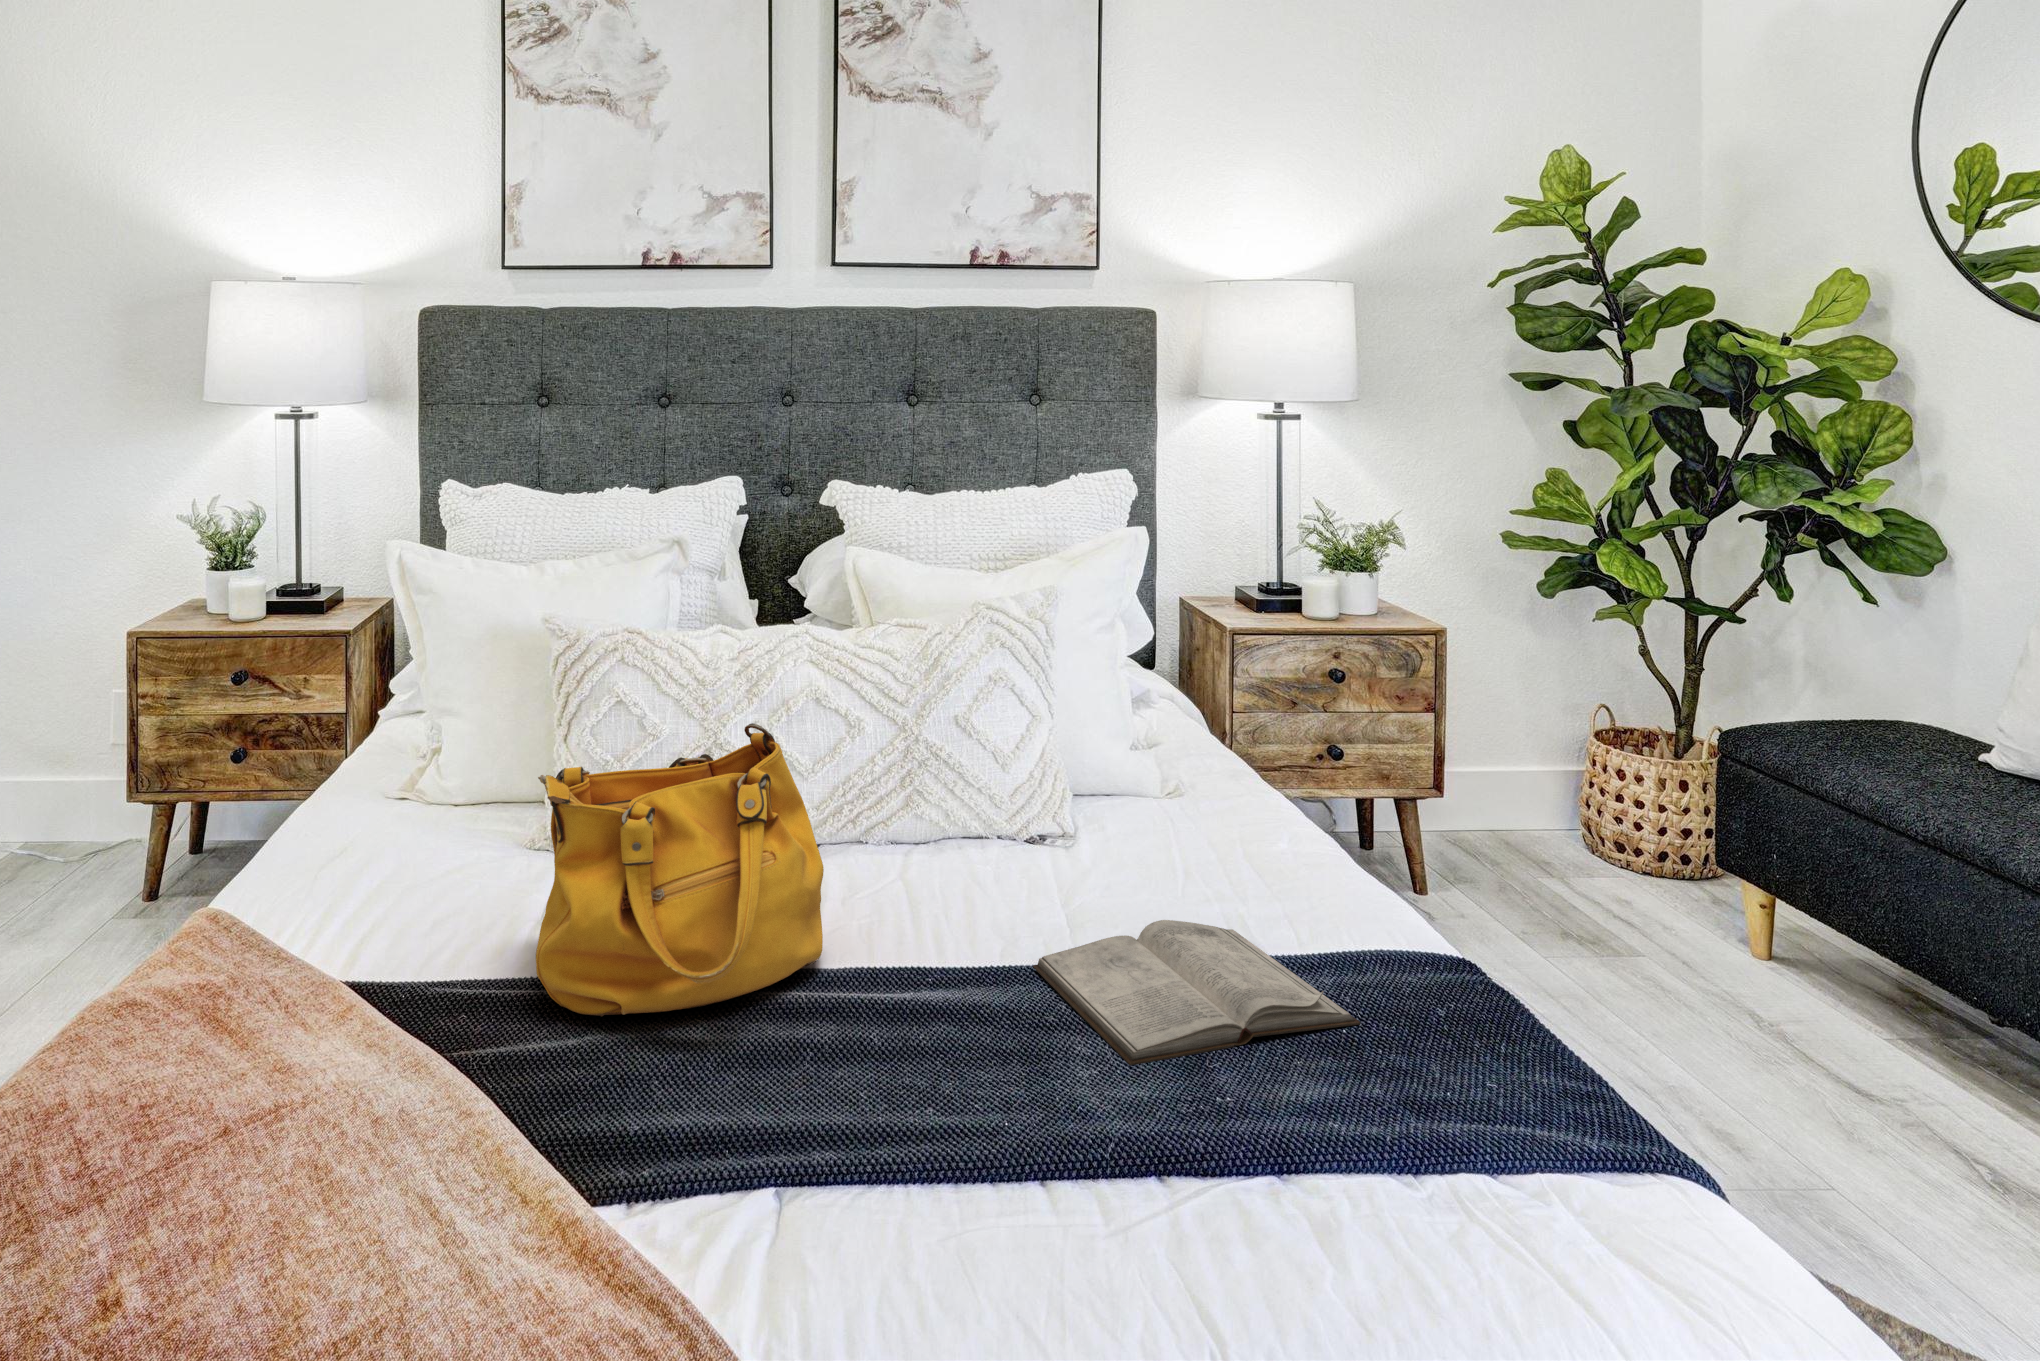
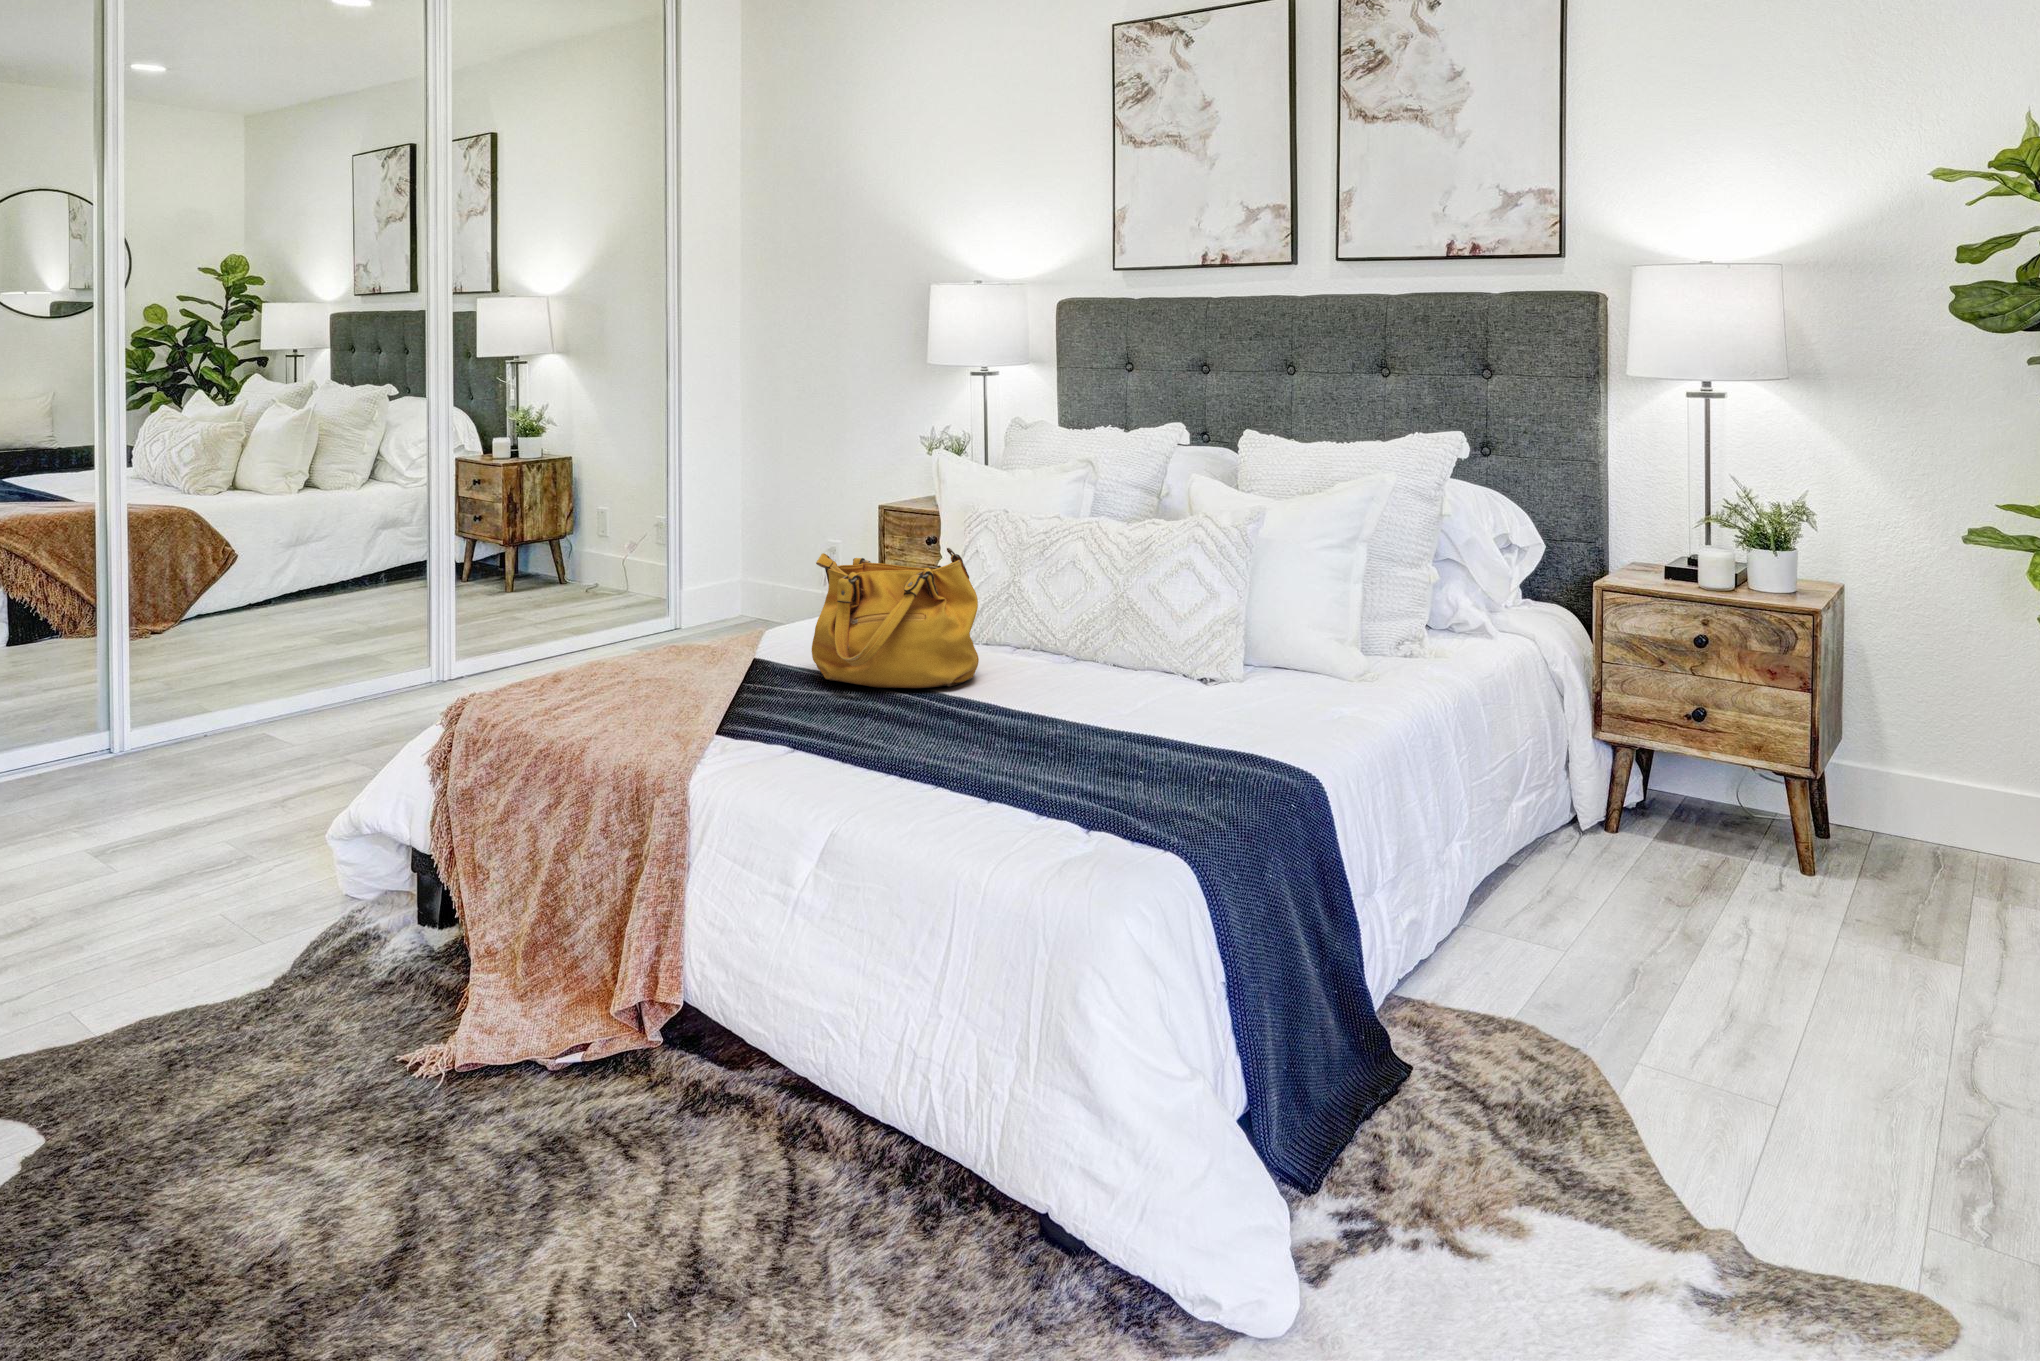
diary: present [1033,920,1360,1065] -> none [1007,702,1197,764]

